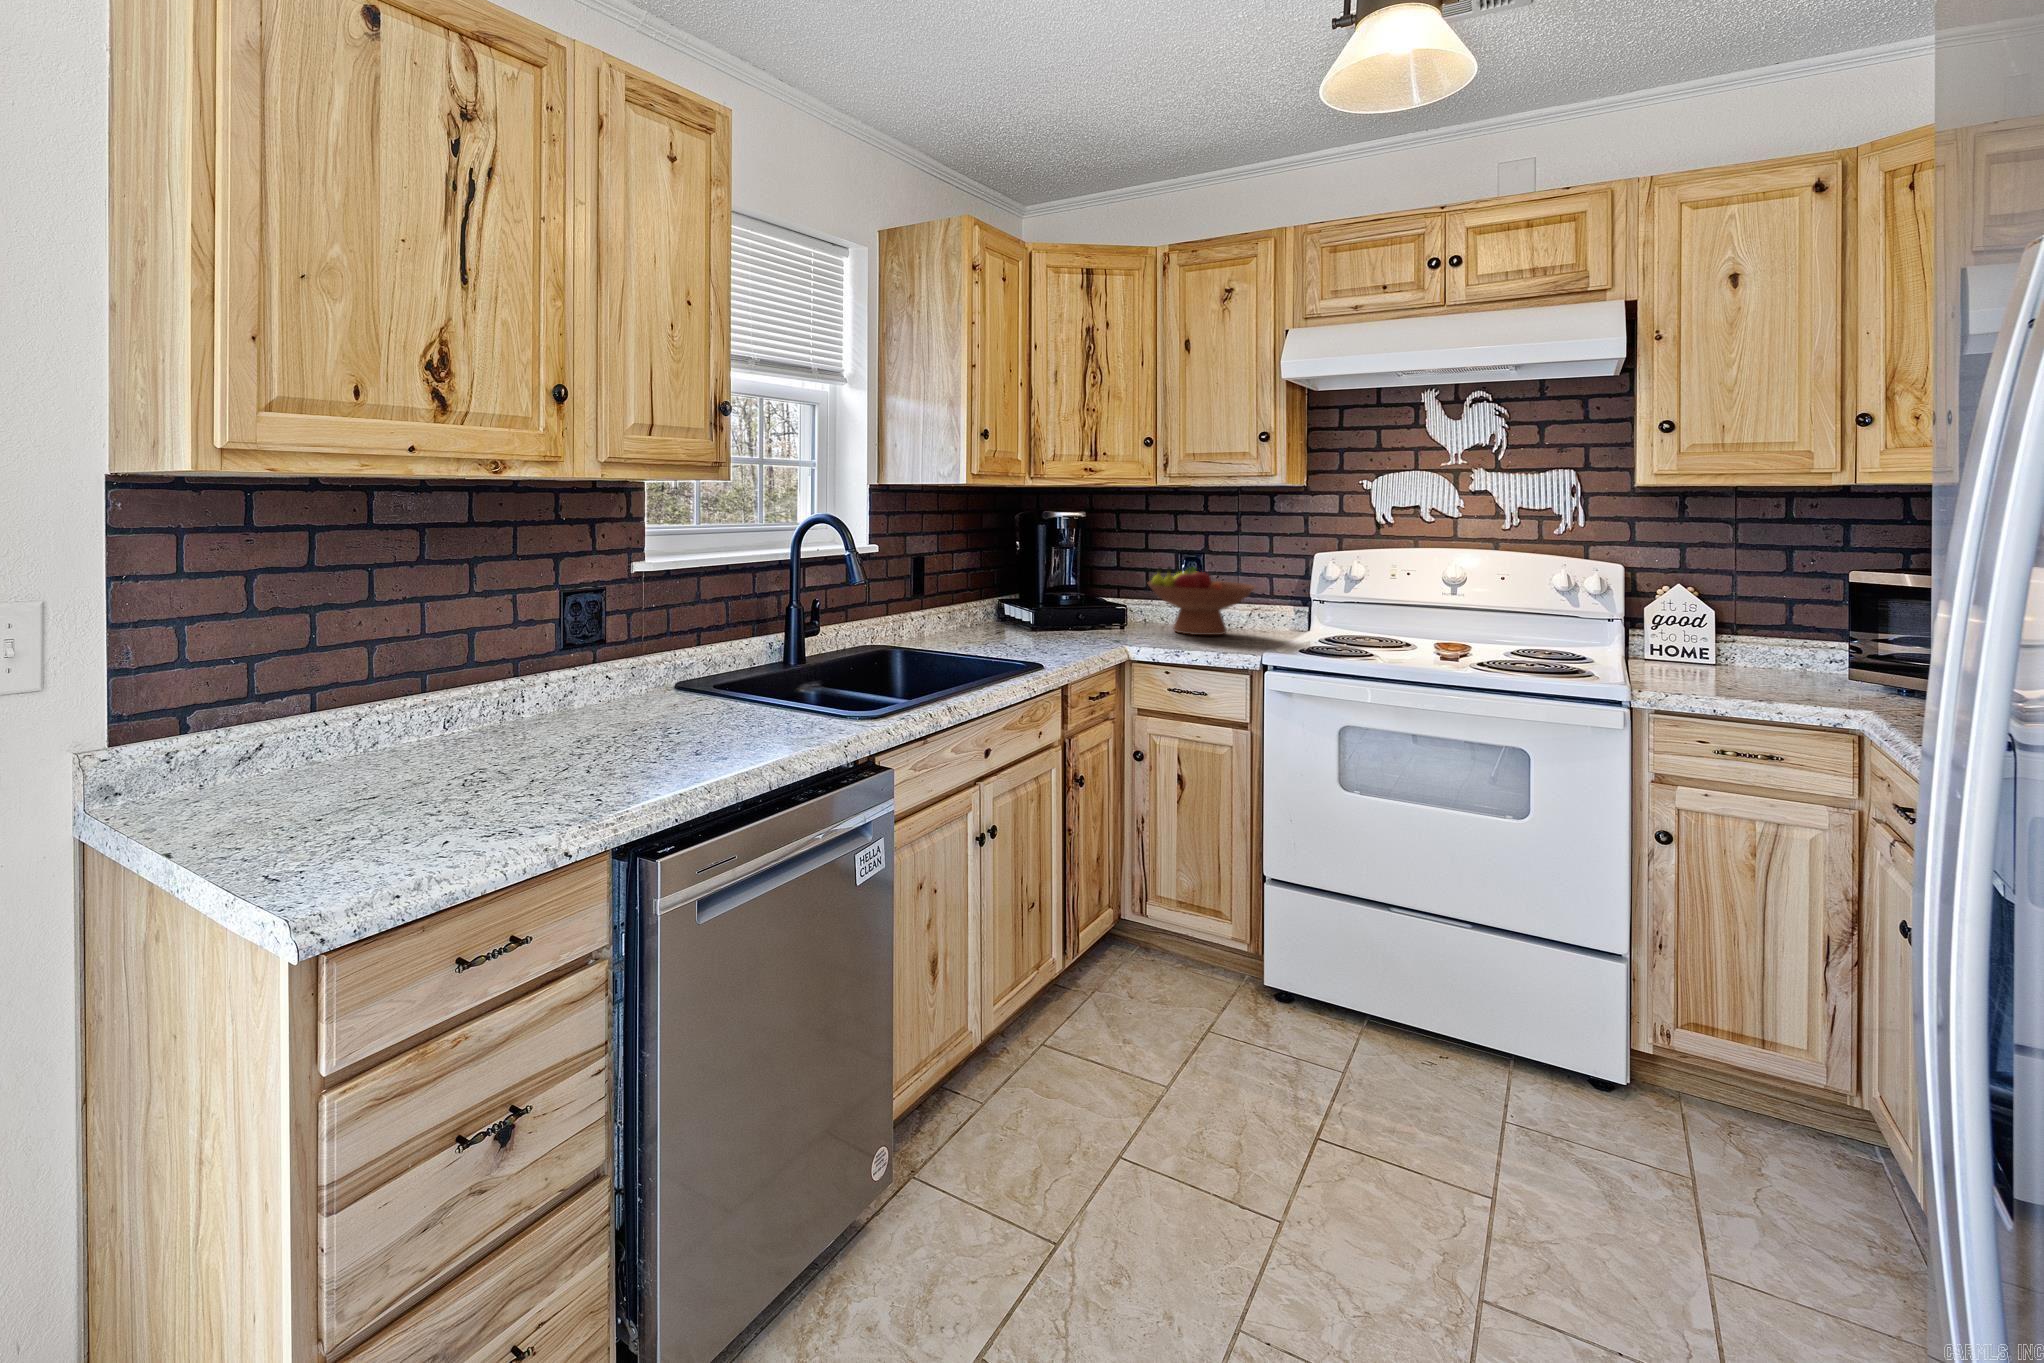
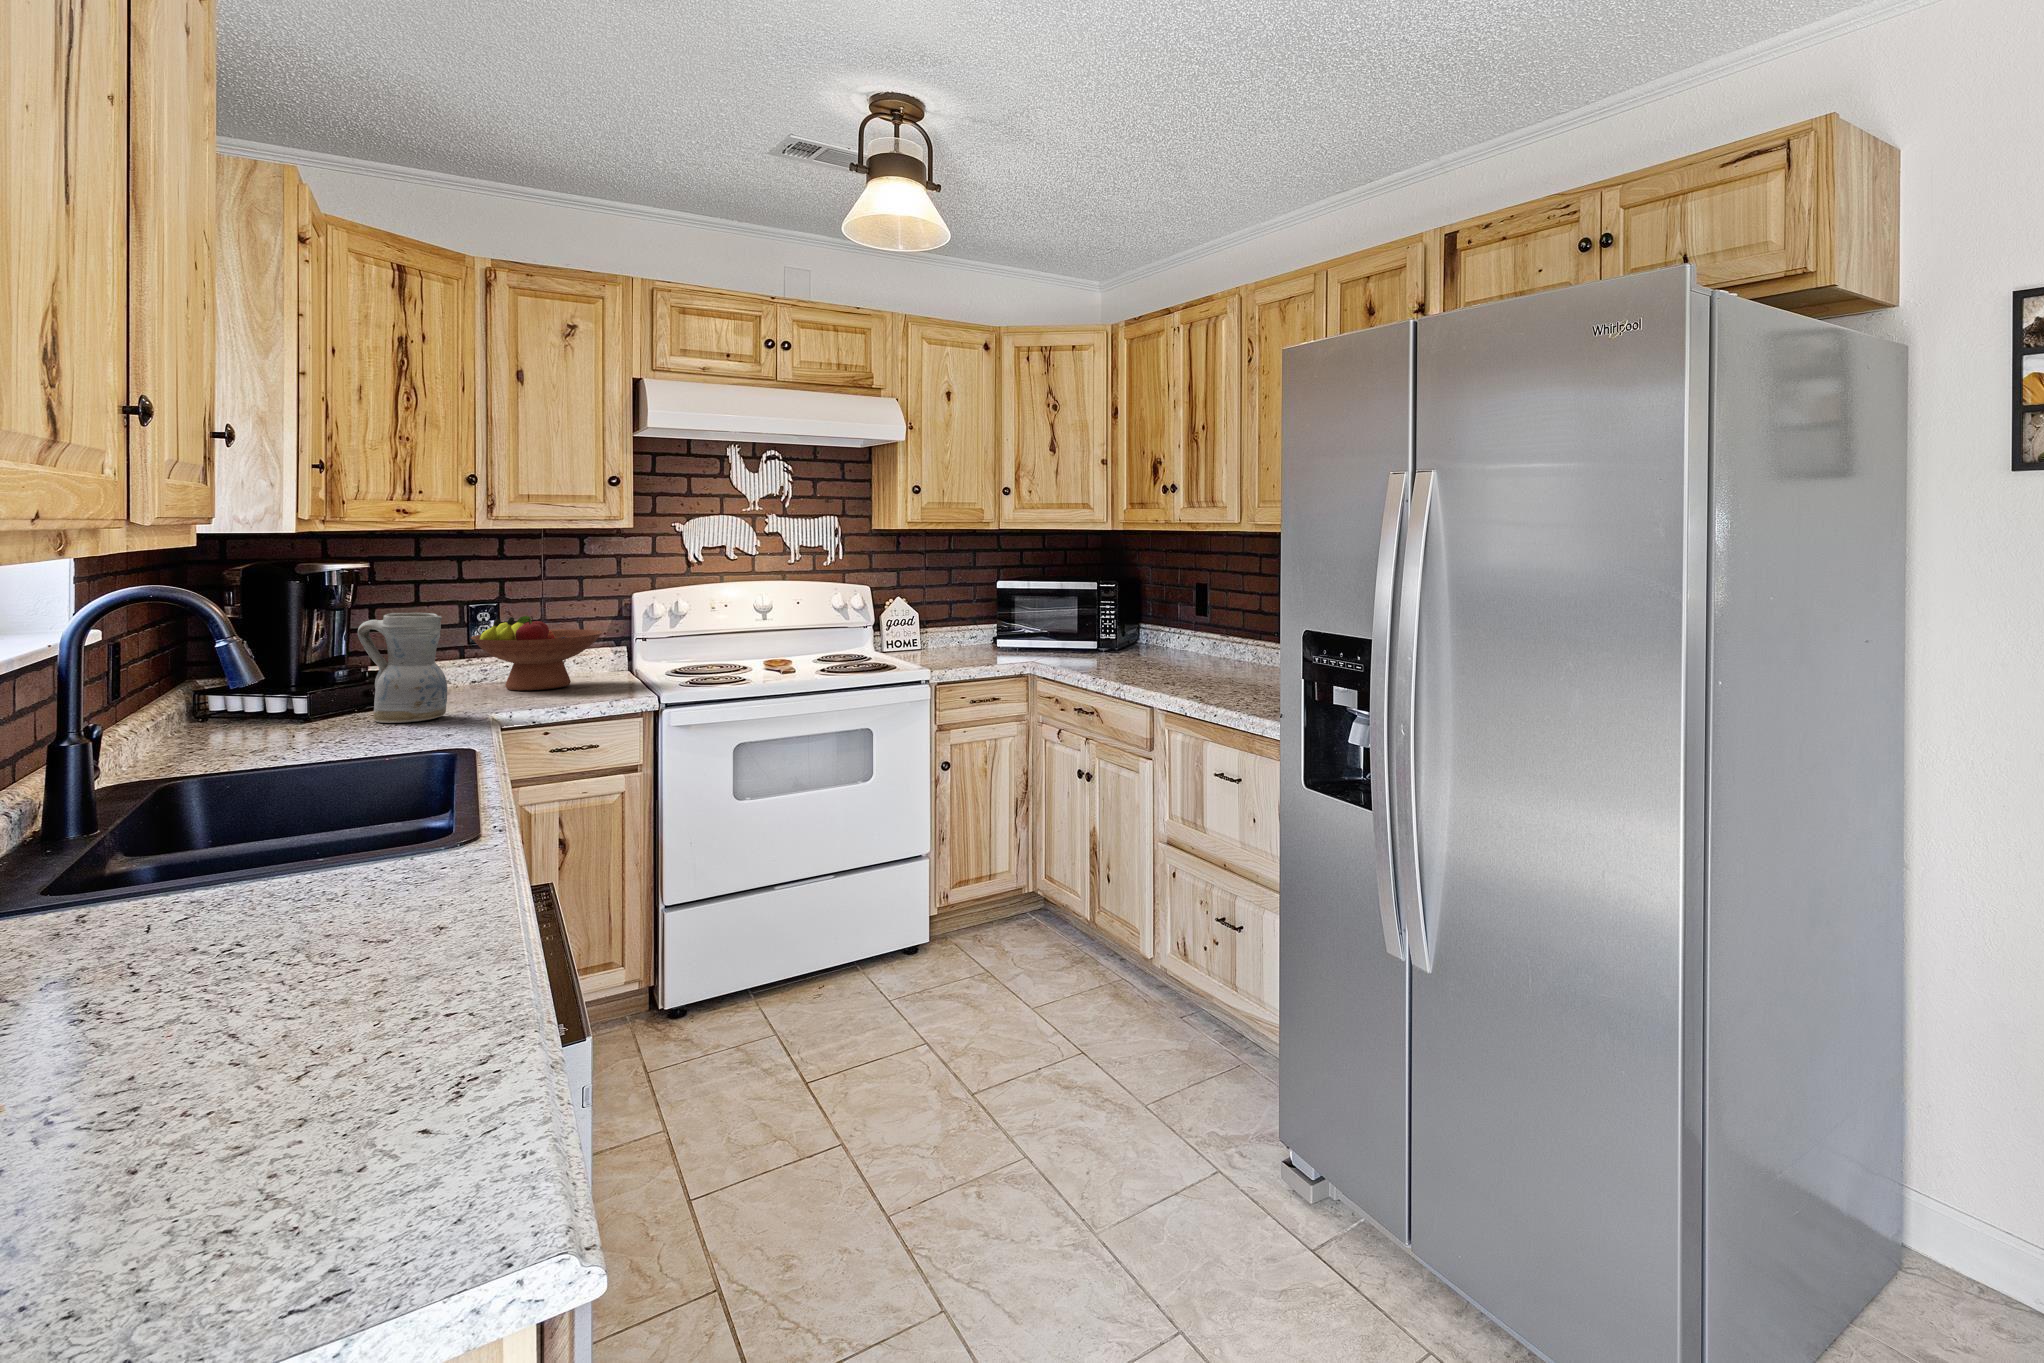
ceramic pitcher: none [1020,553,1074,642] -> present [358,613,447,723]

